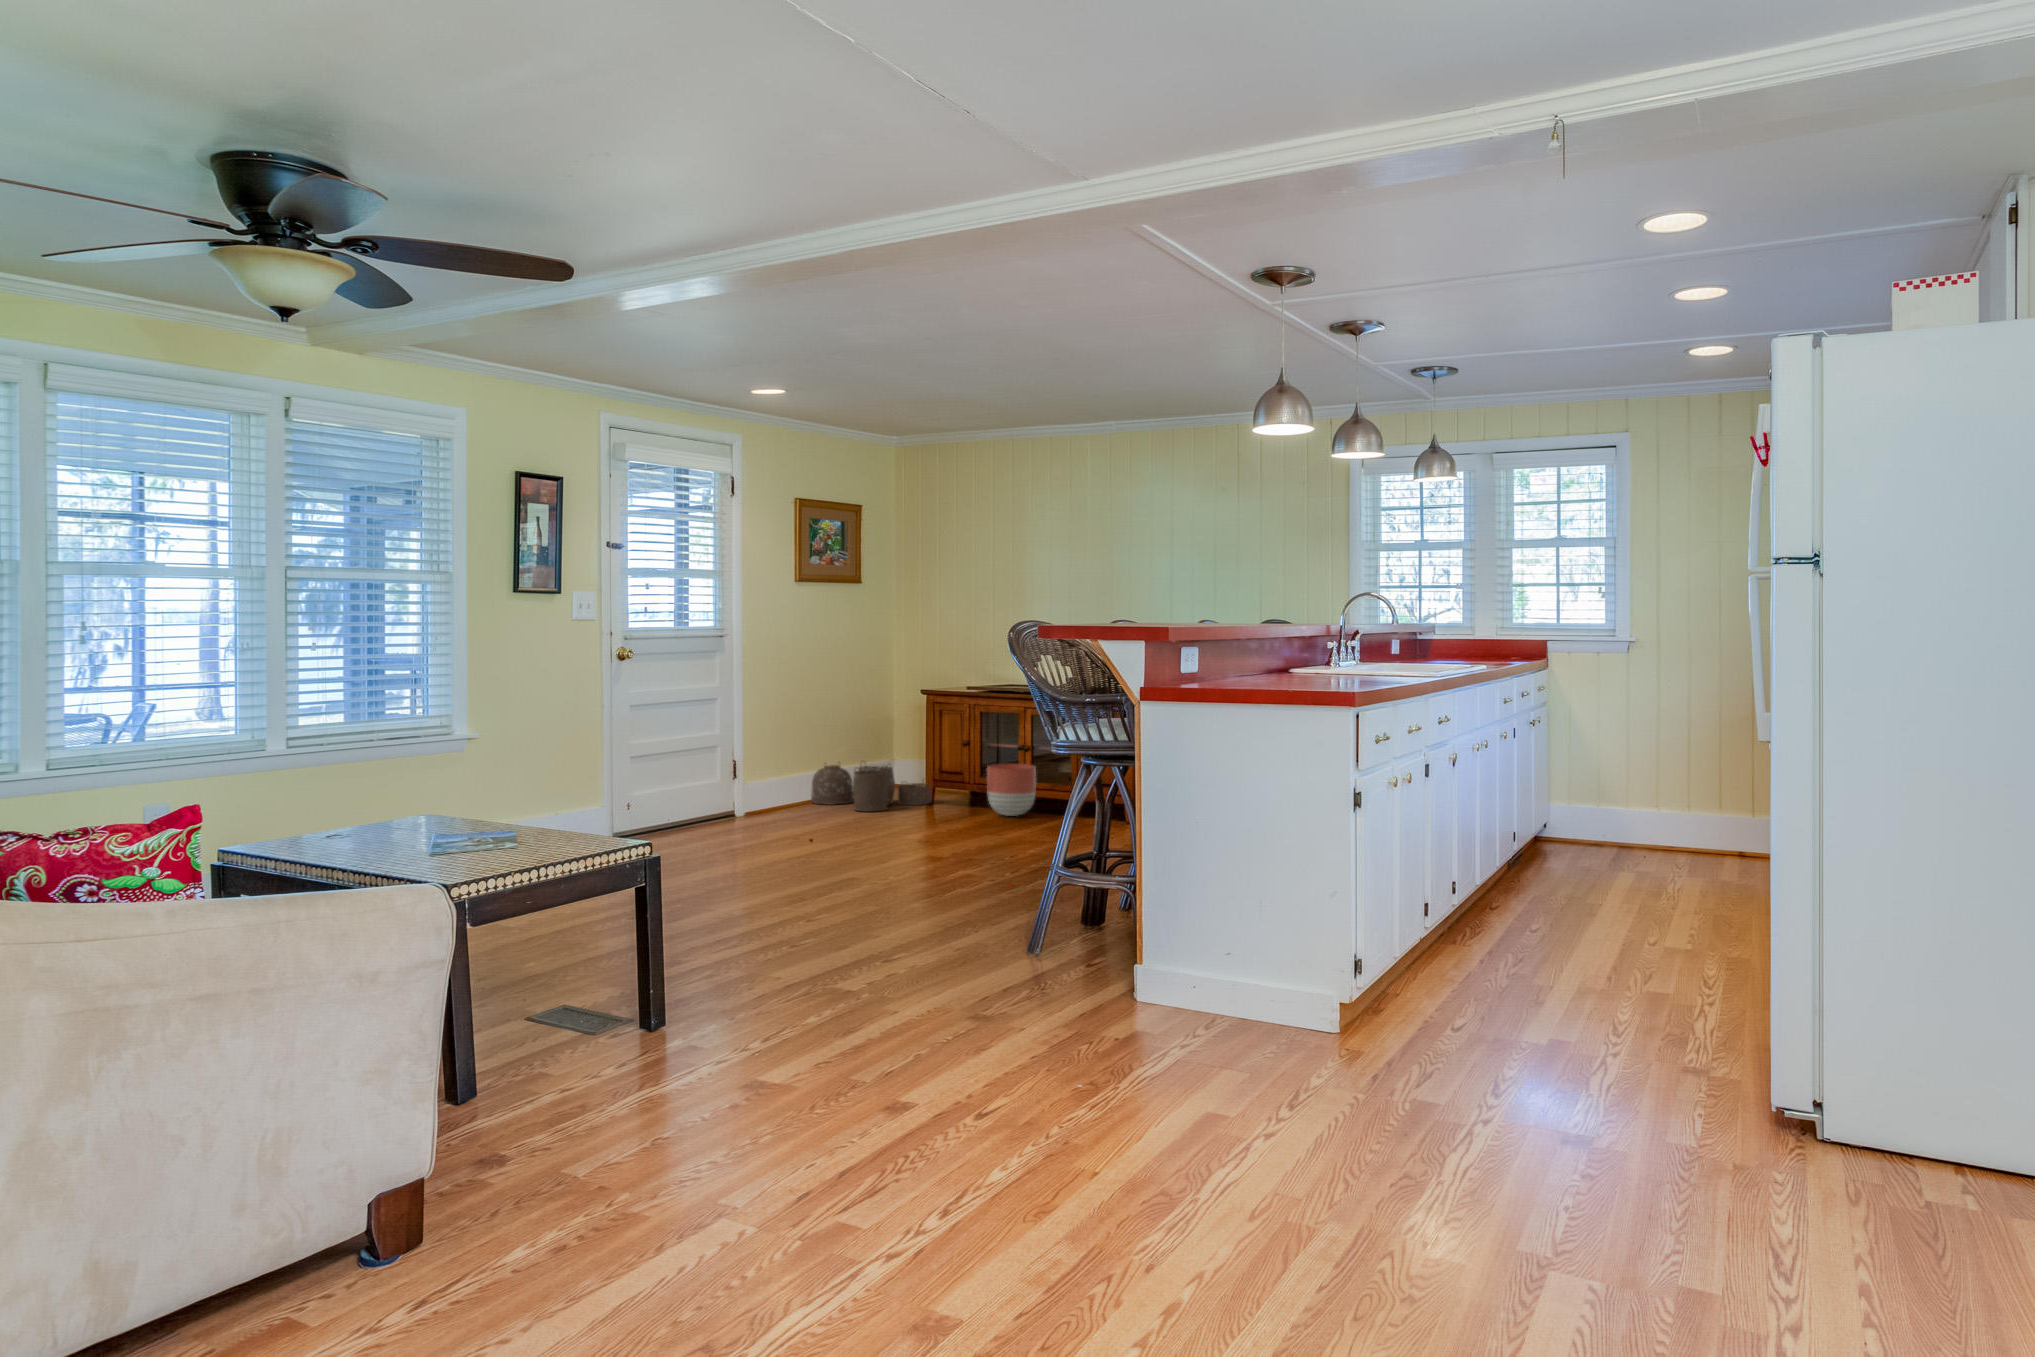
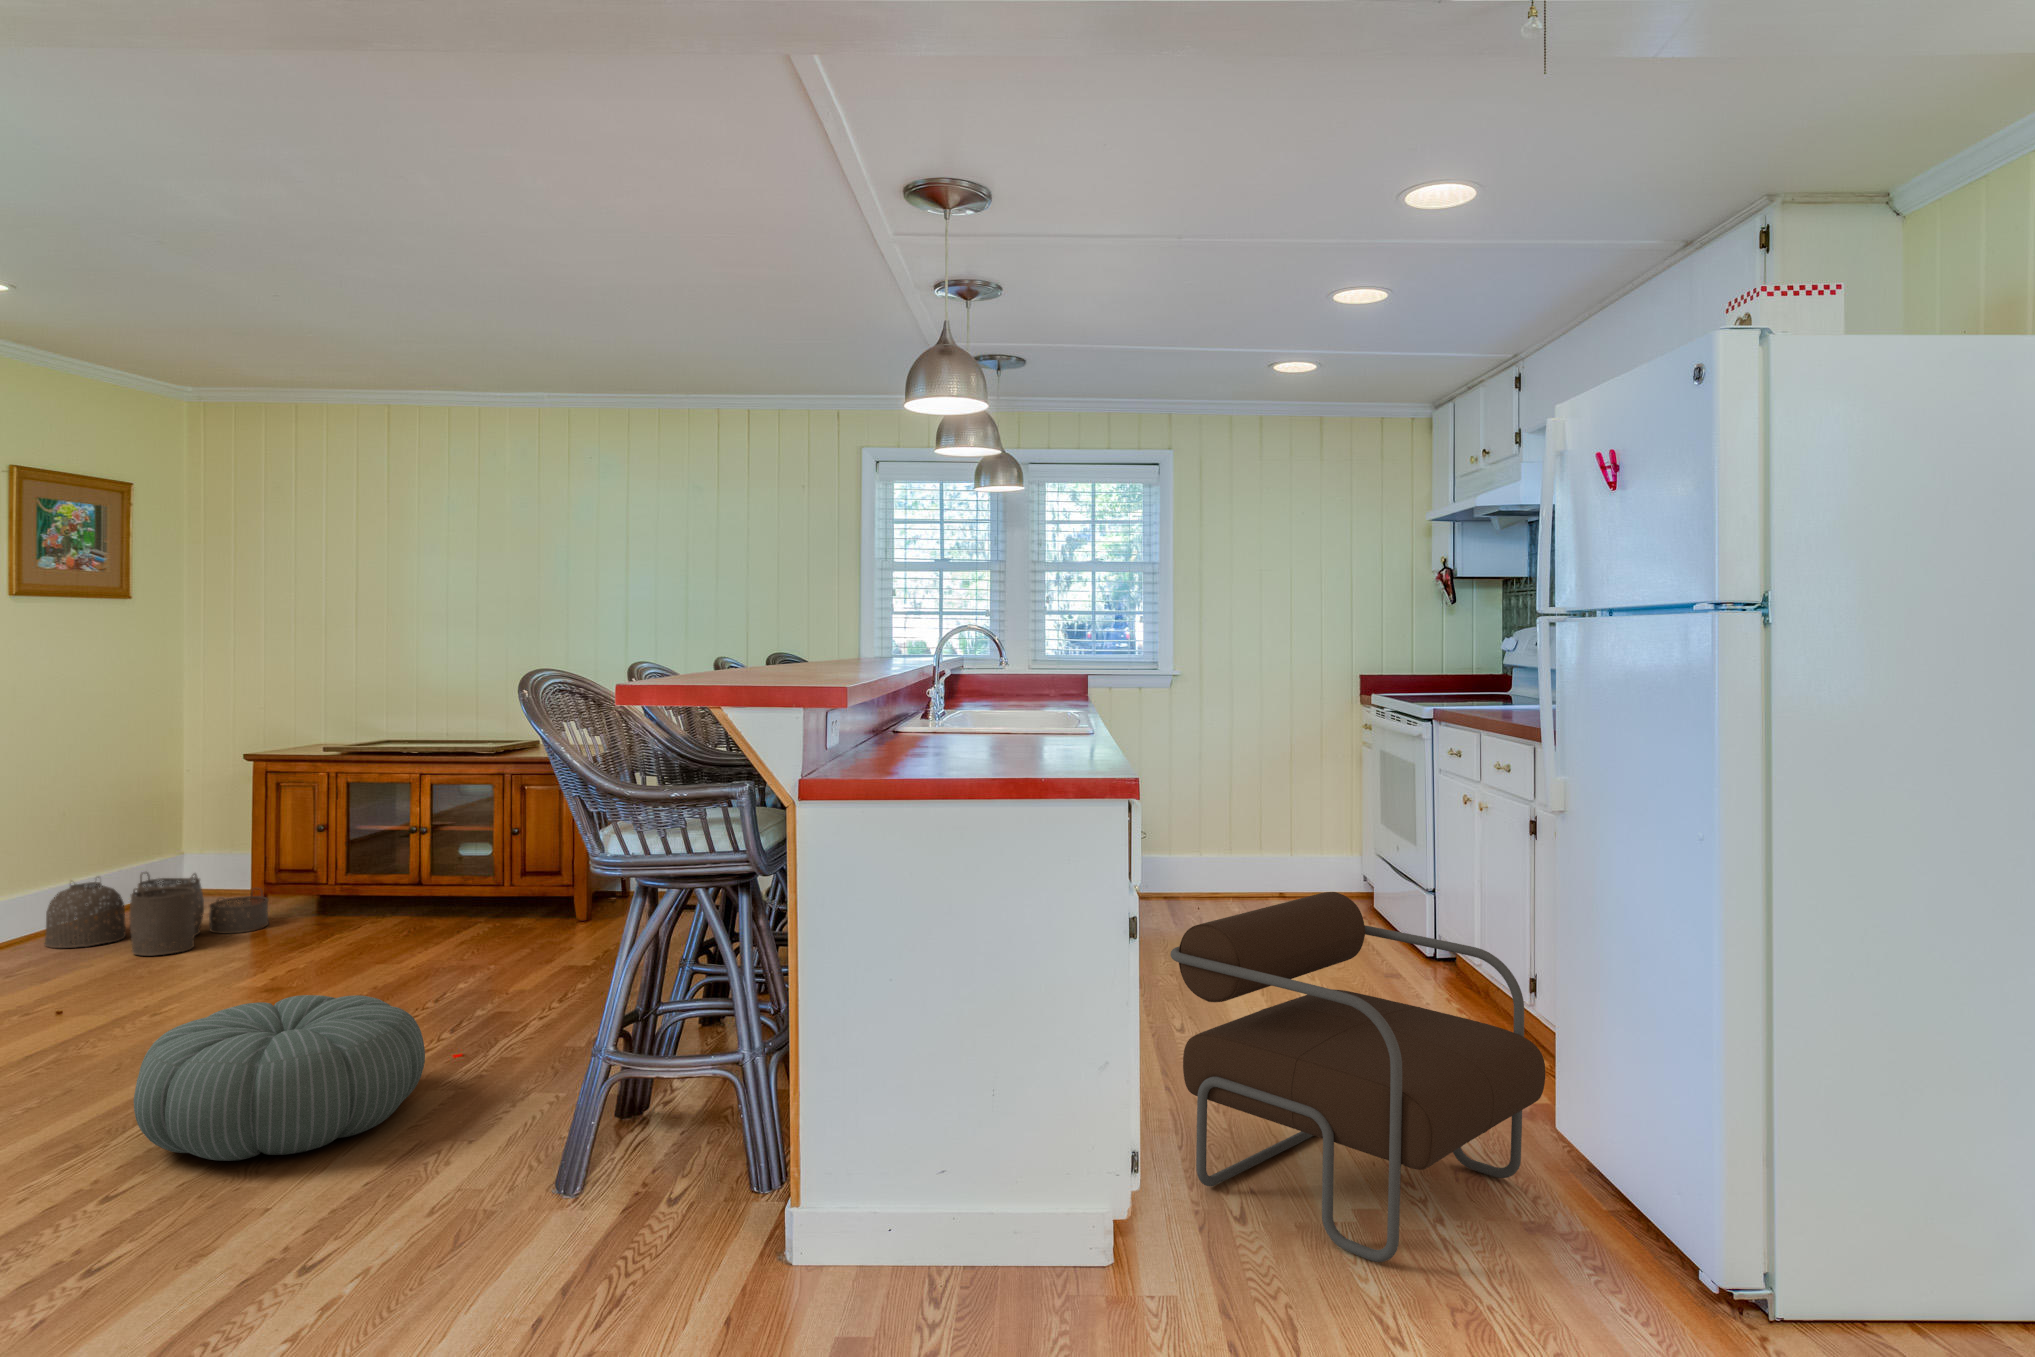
planter: present [987,764,1036,816] -> none [370,860,447,938]
armchair: none [1423,788,1718,1026] -> present [1171,892,1545,1262]
pouf: none [835,816,984,896] -> present [134,995,425,1161]

